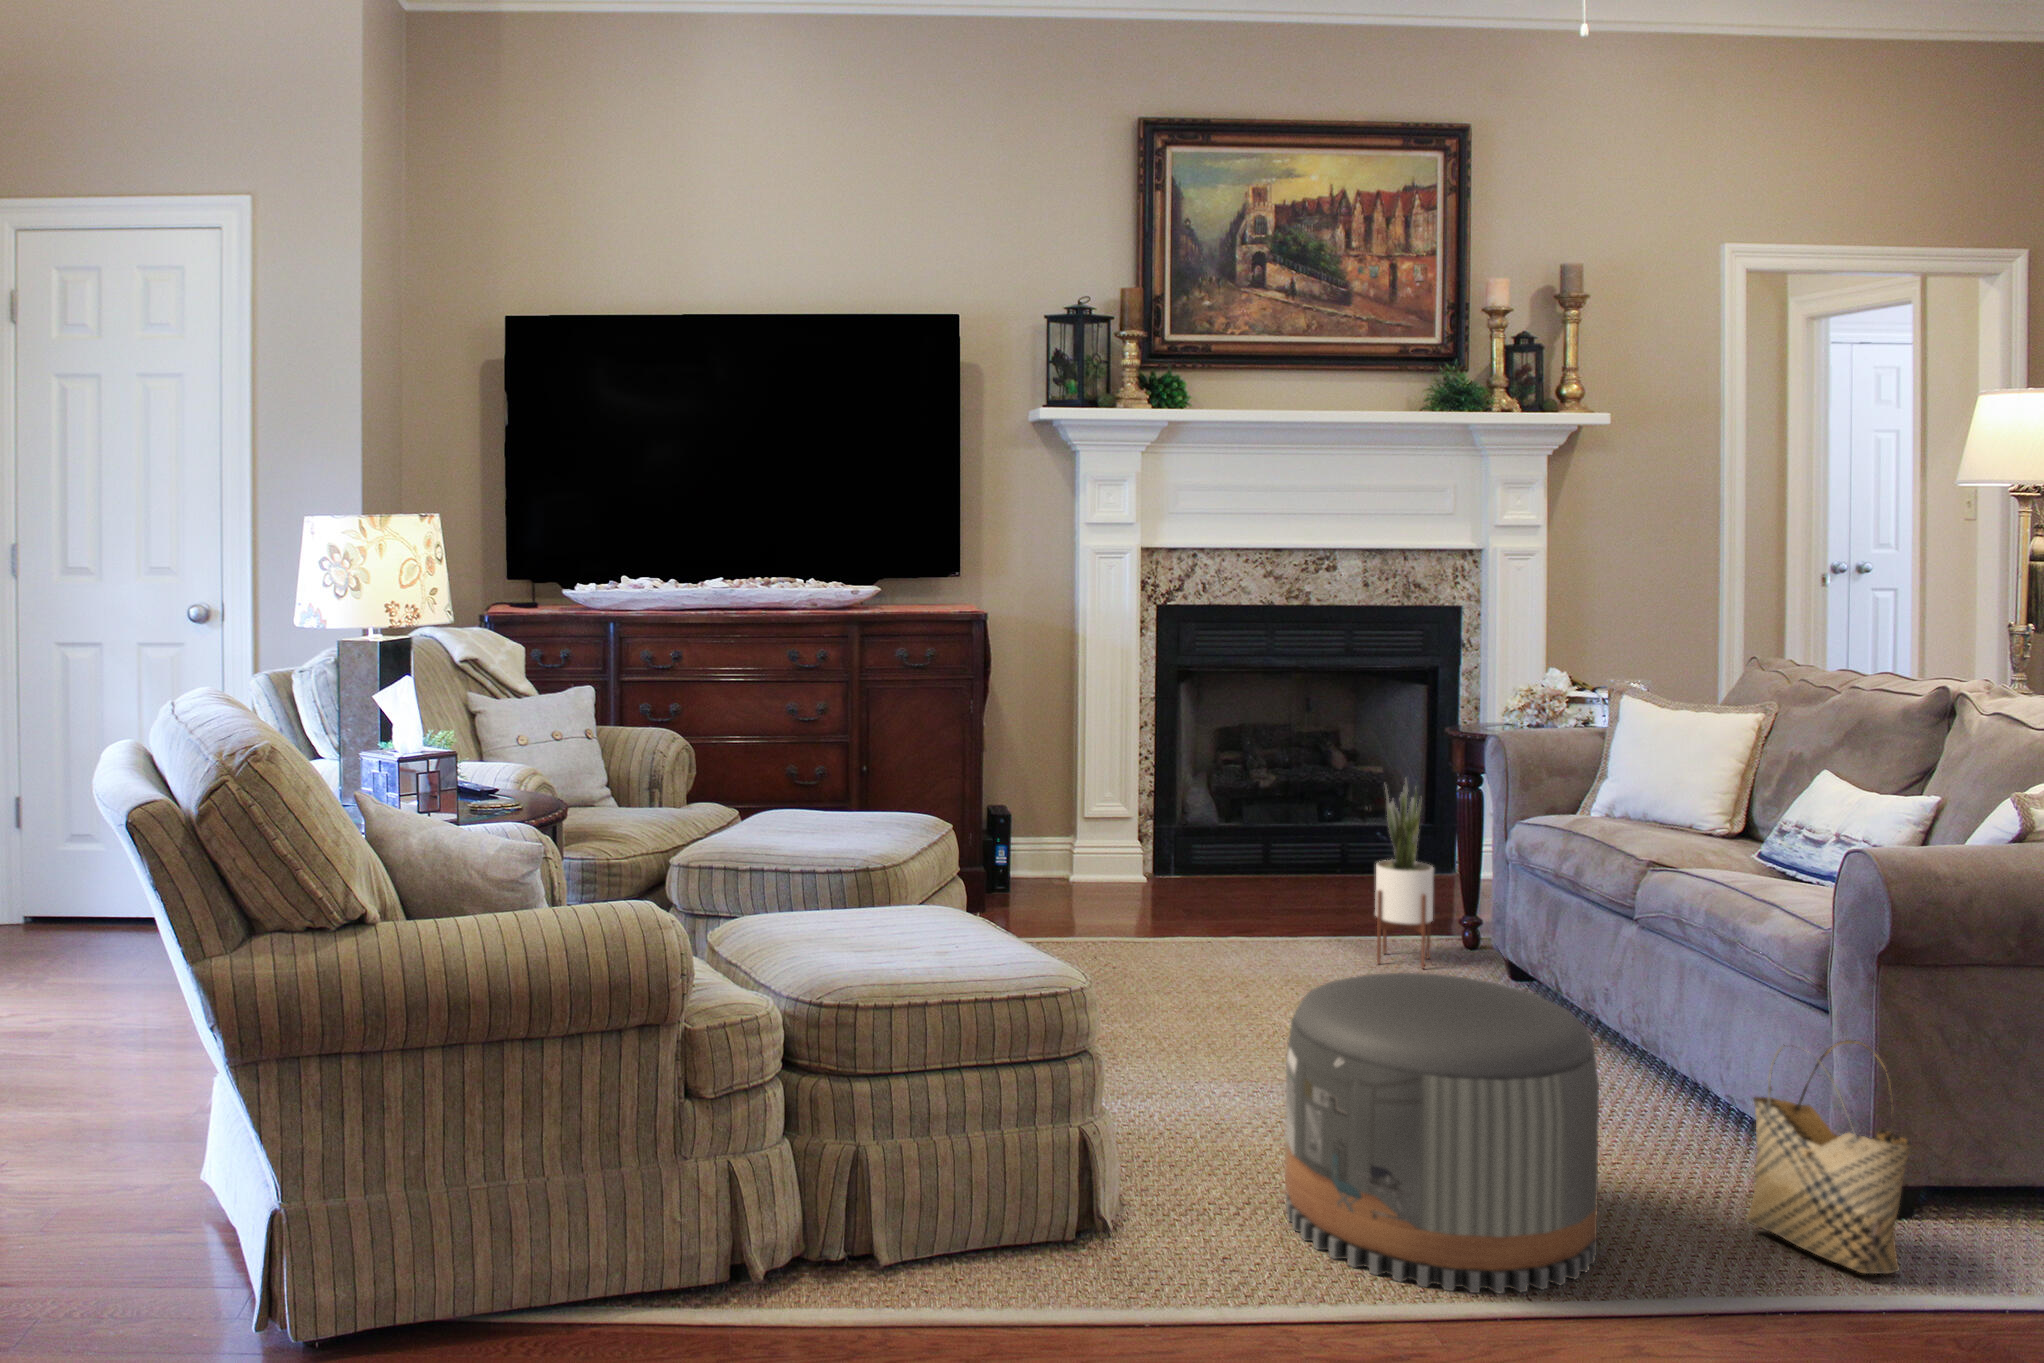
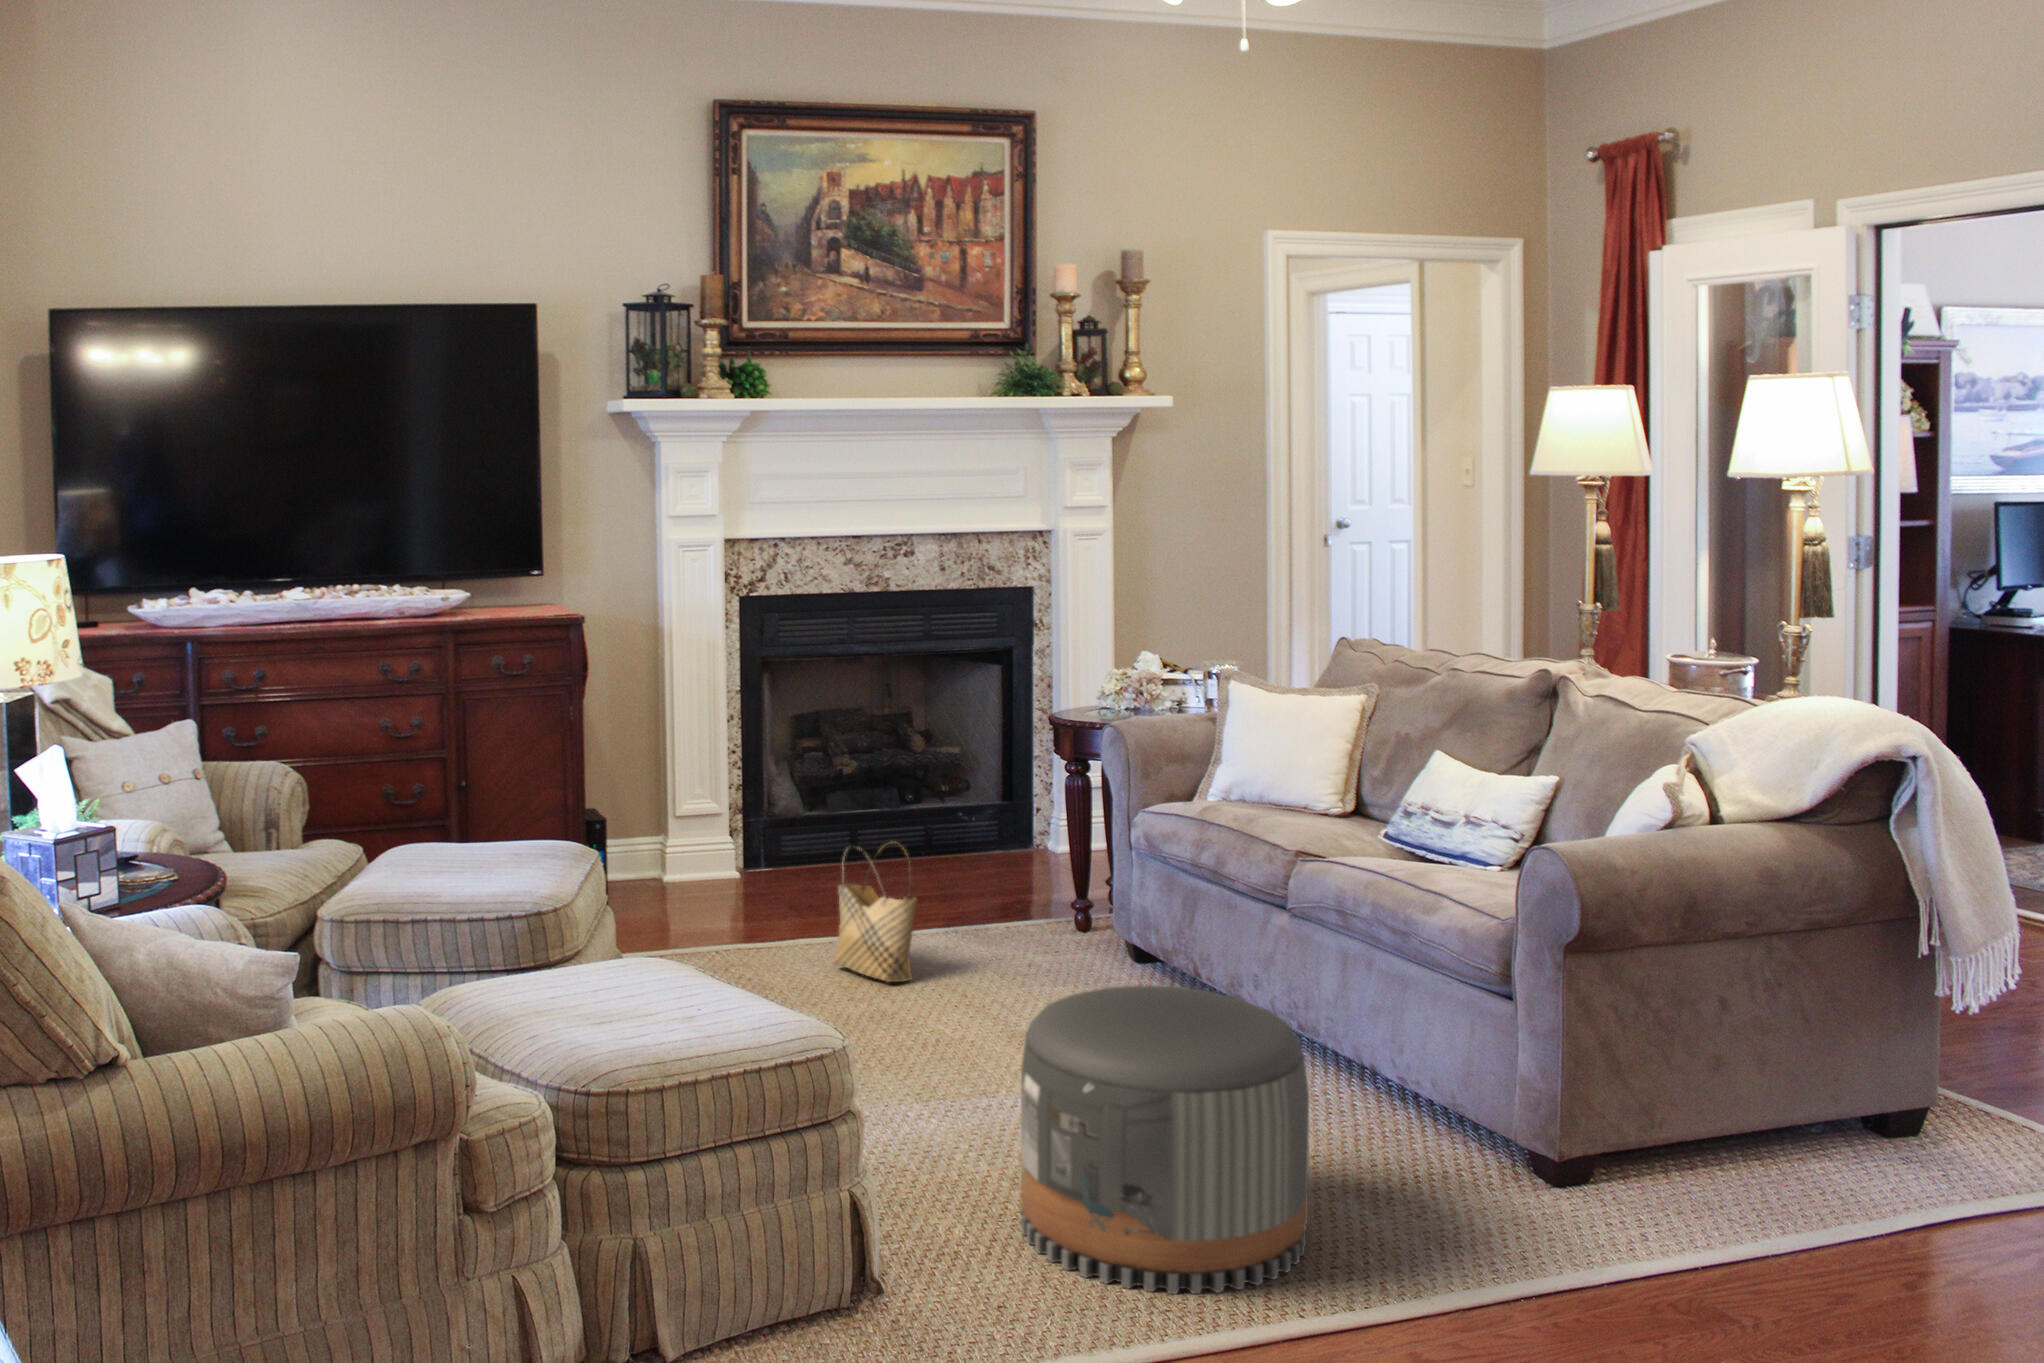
potted plant: present [1375,785,1434,969] -> none [992,770,1046,957]
woven basket: present [1746,1040,1912,1274] -> present [834,842,918,982]

